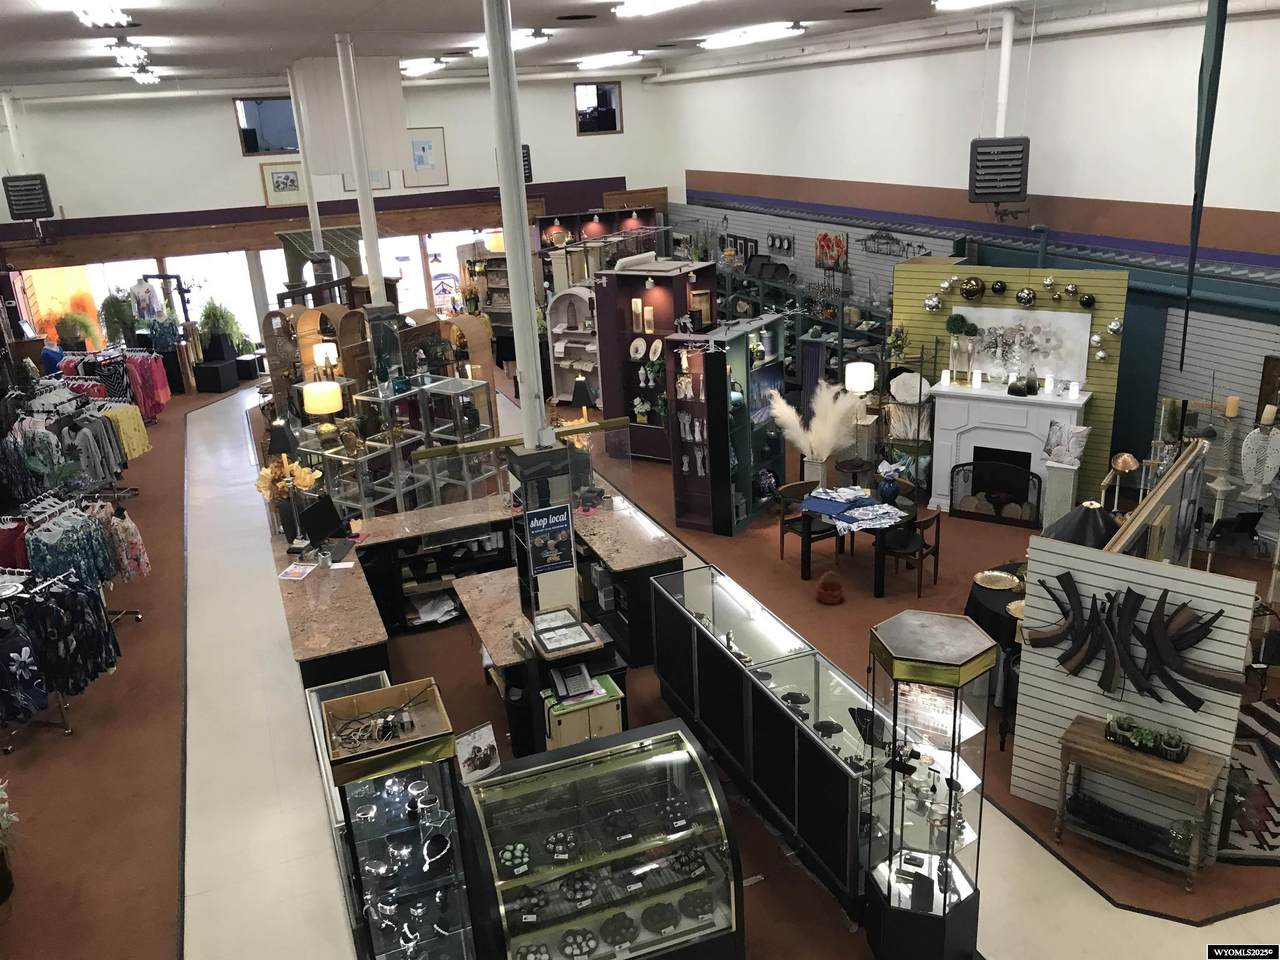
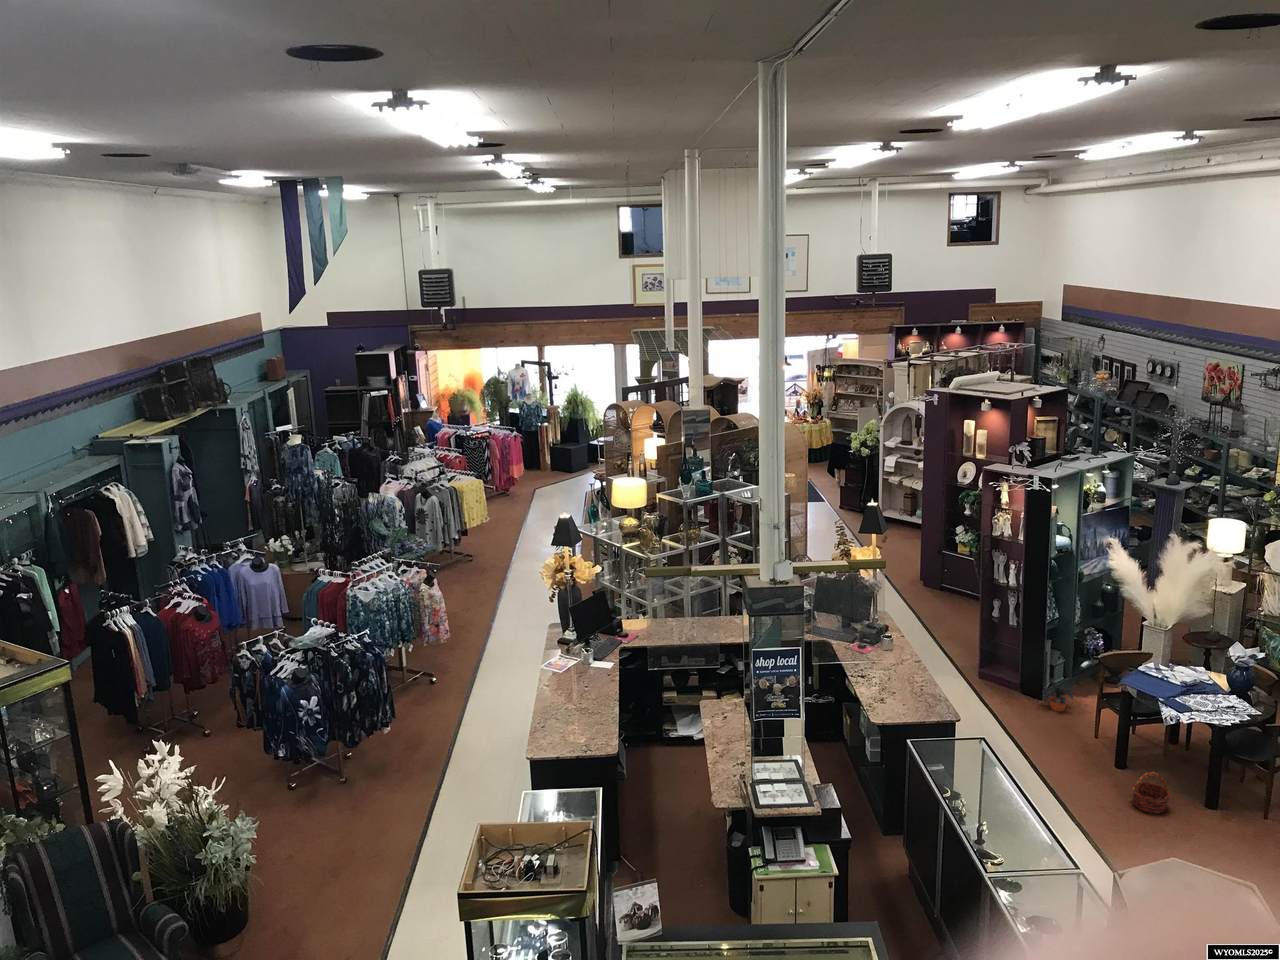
potted plant: none [731,517,758,542] -> present [1043,682,1074,711]

